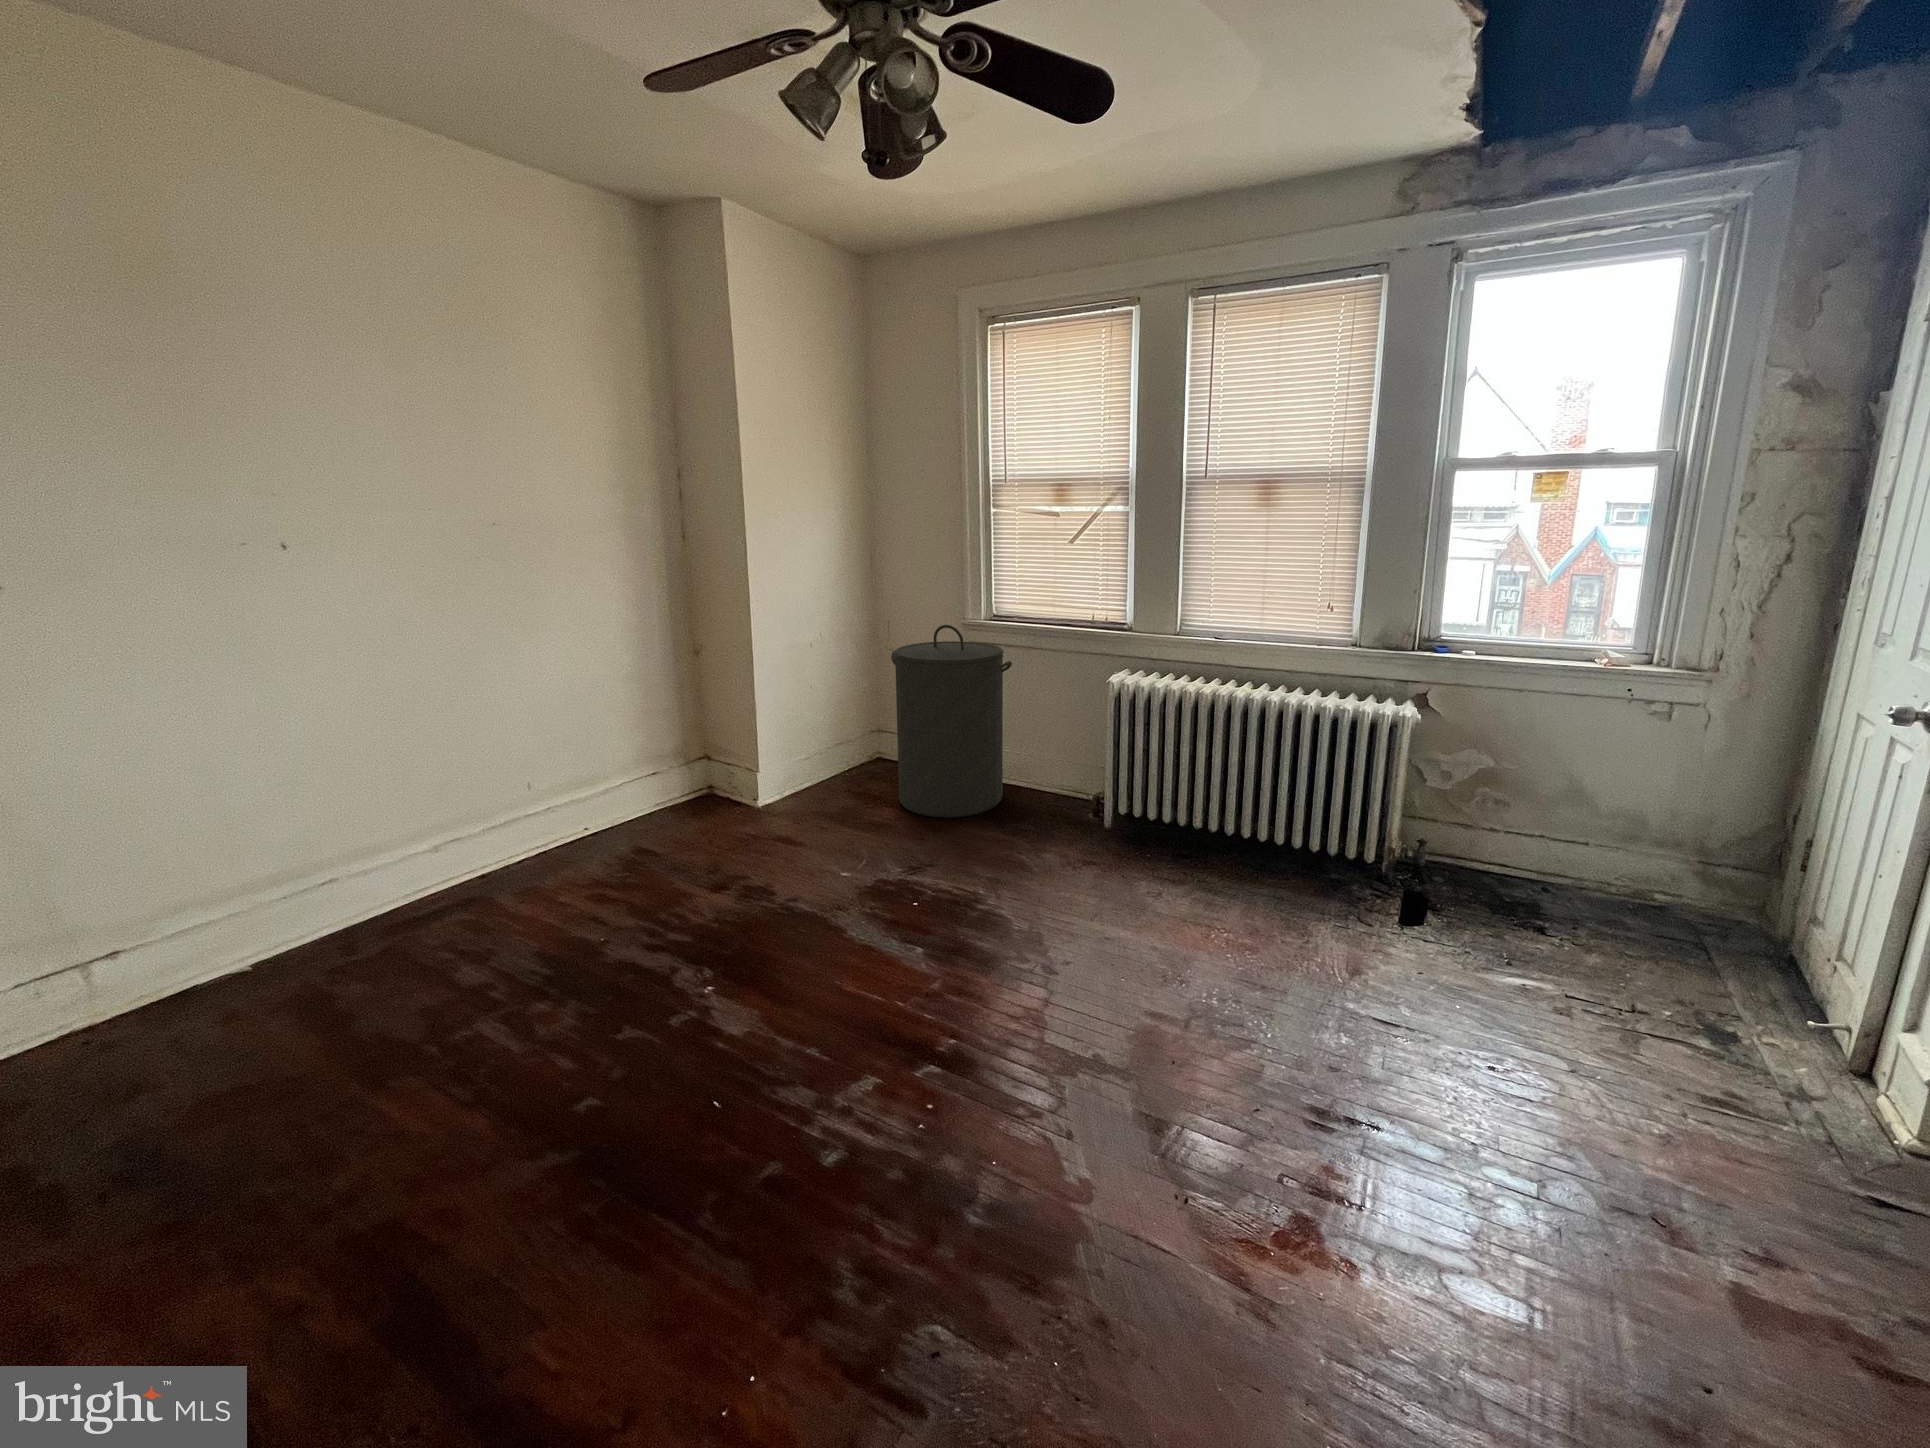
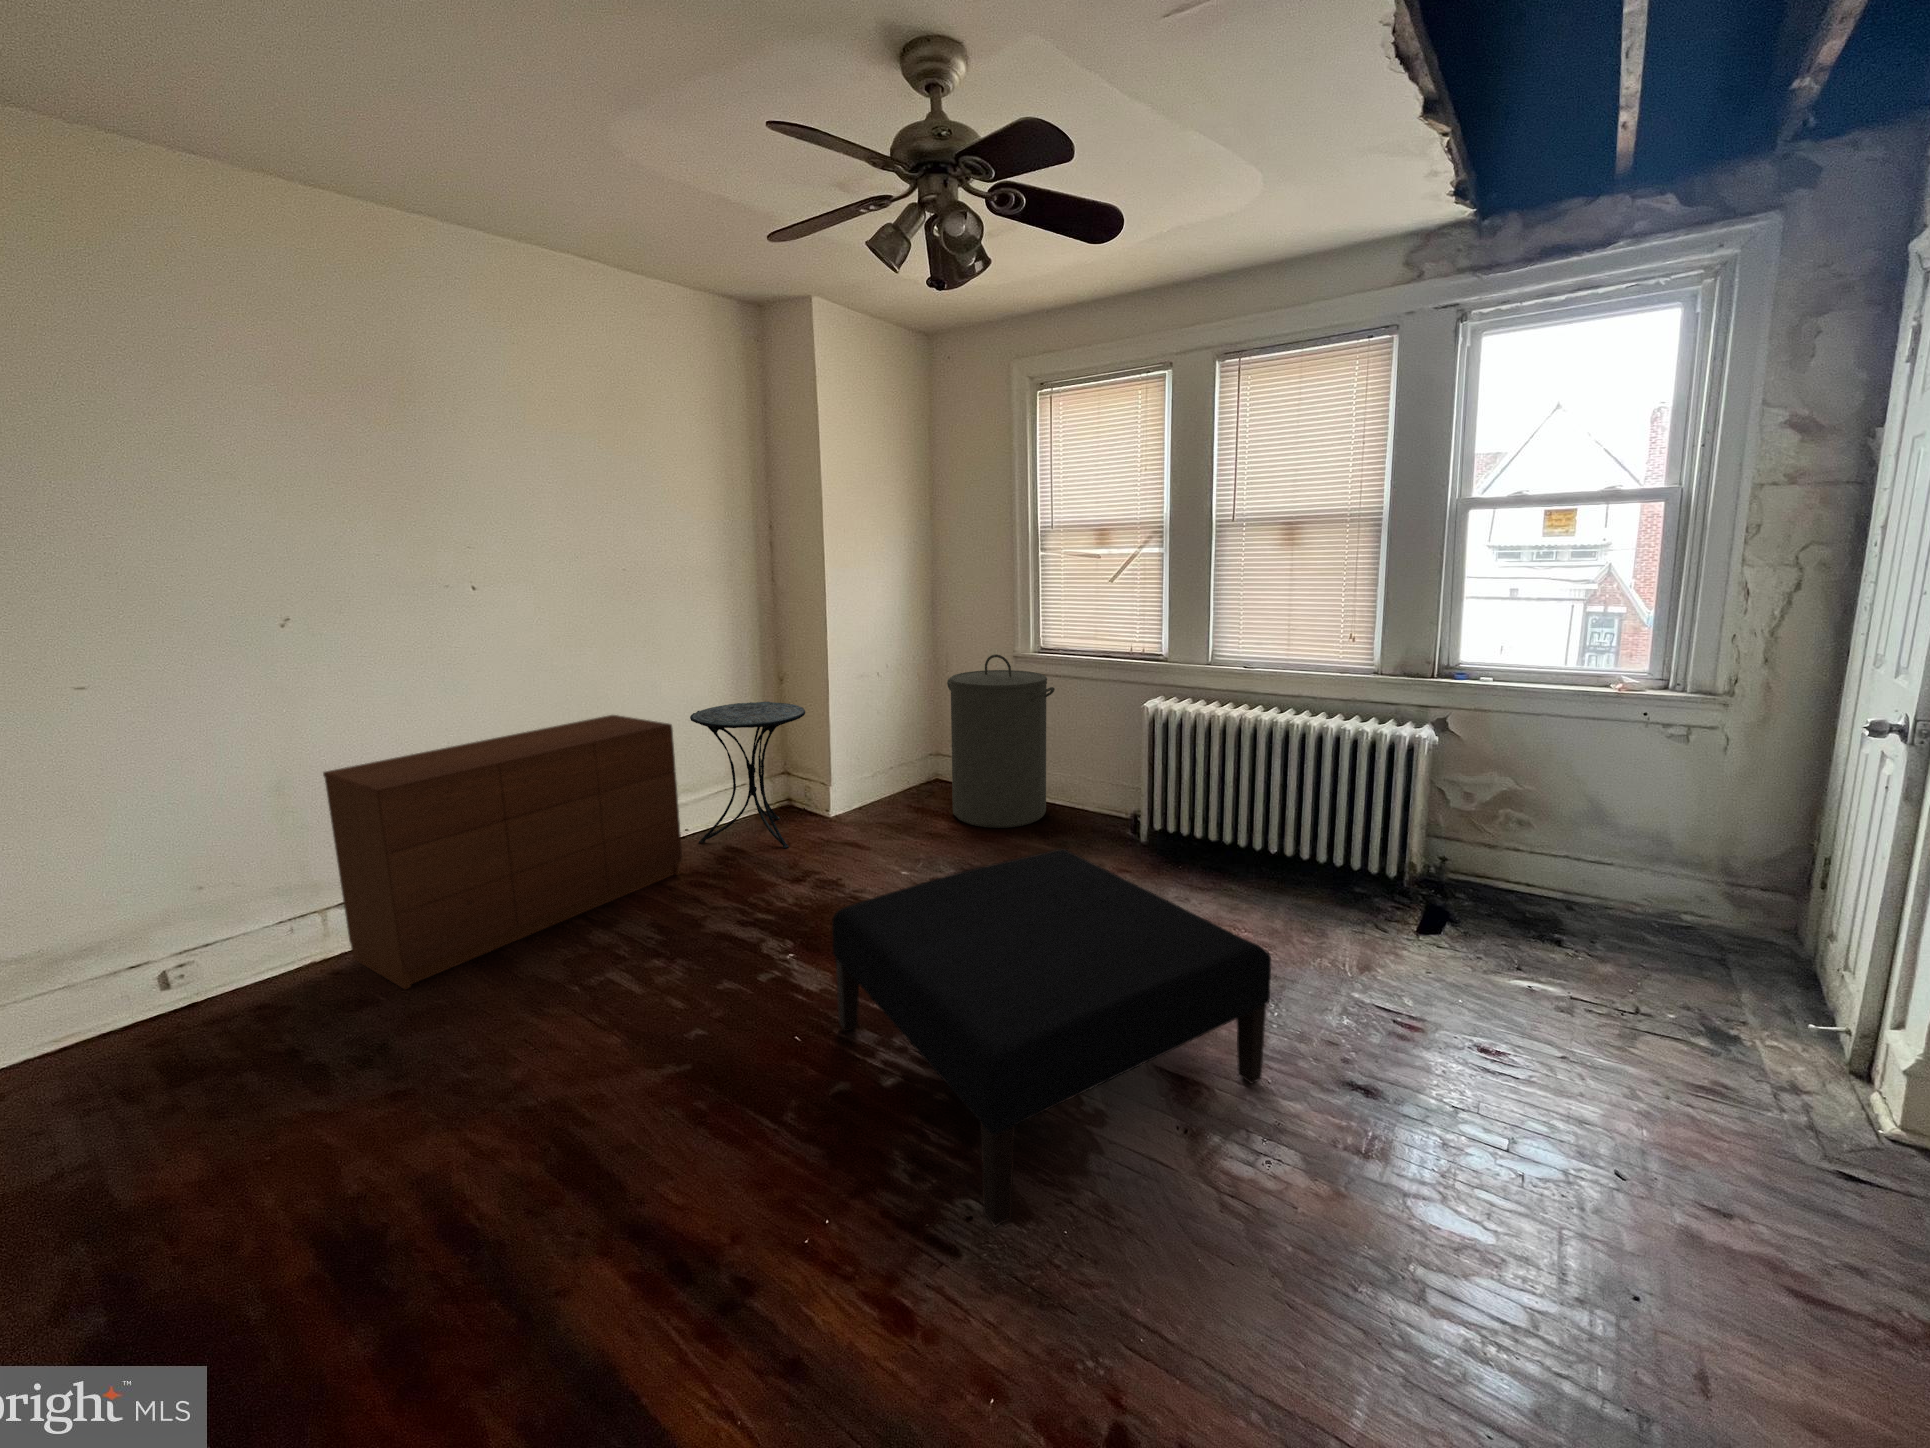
side table: none [582,680,726,850] -> present [690,702,805,848]
dresser: none [46,700,575,1071] -> present [323,715,682,989]
ottoman: none [754,855,1279,1371] -> present [832,849,1271,1227]

